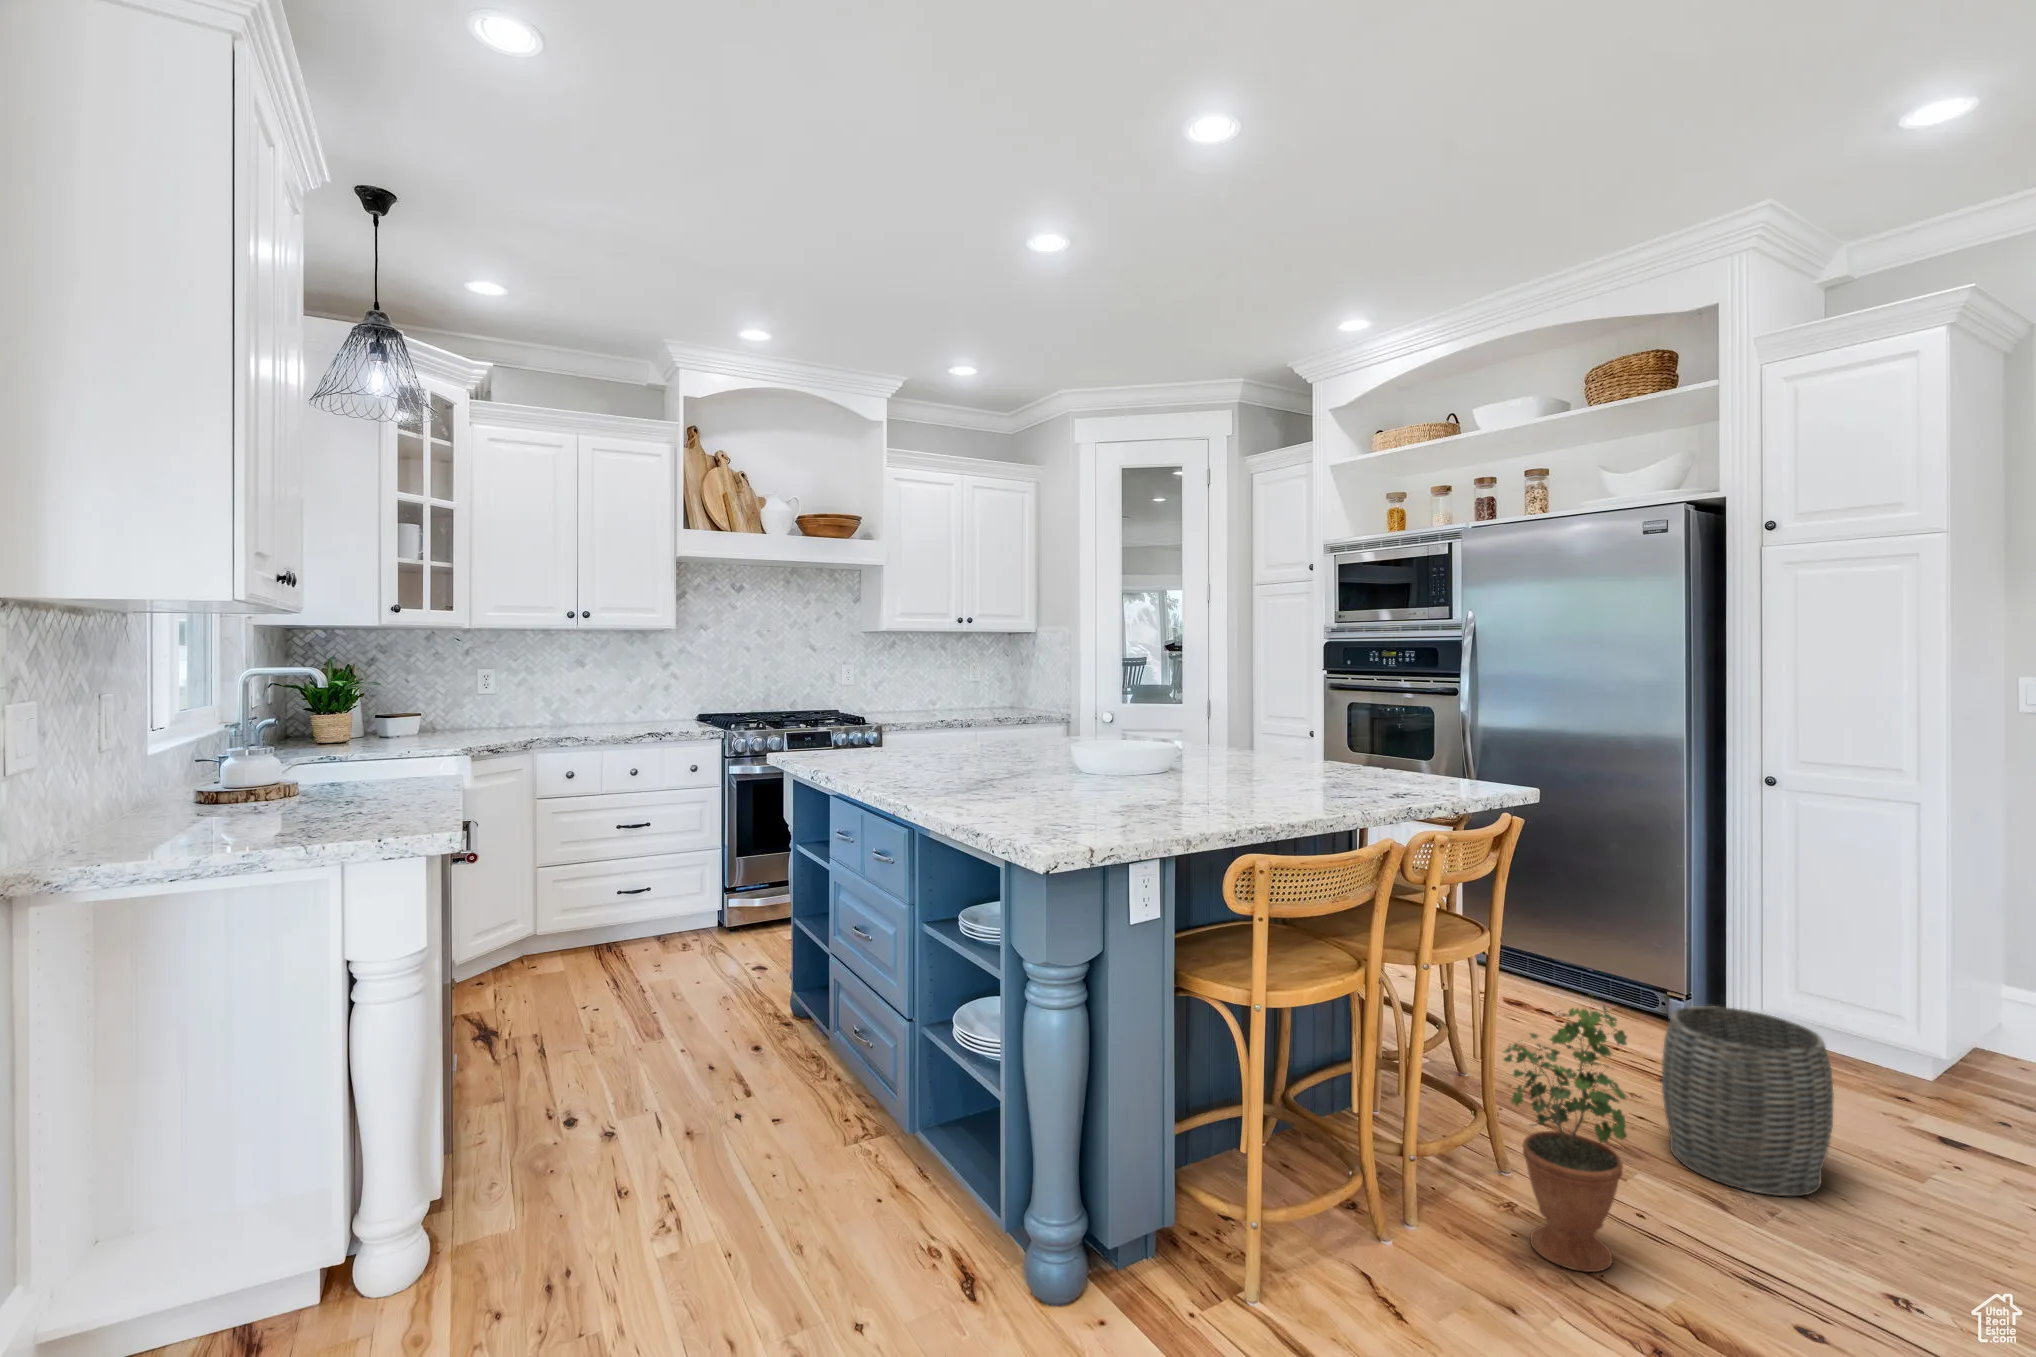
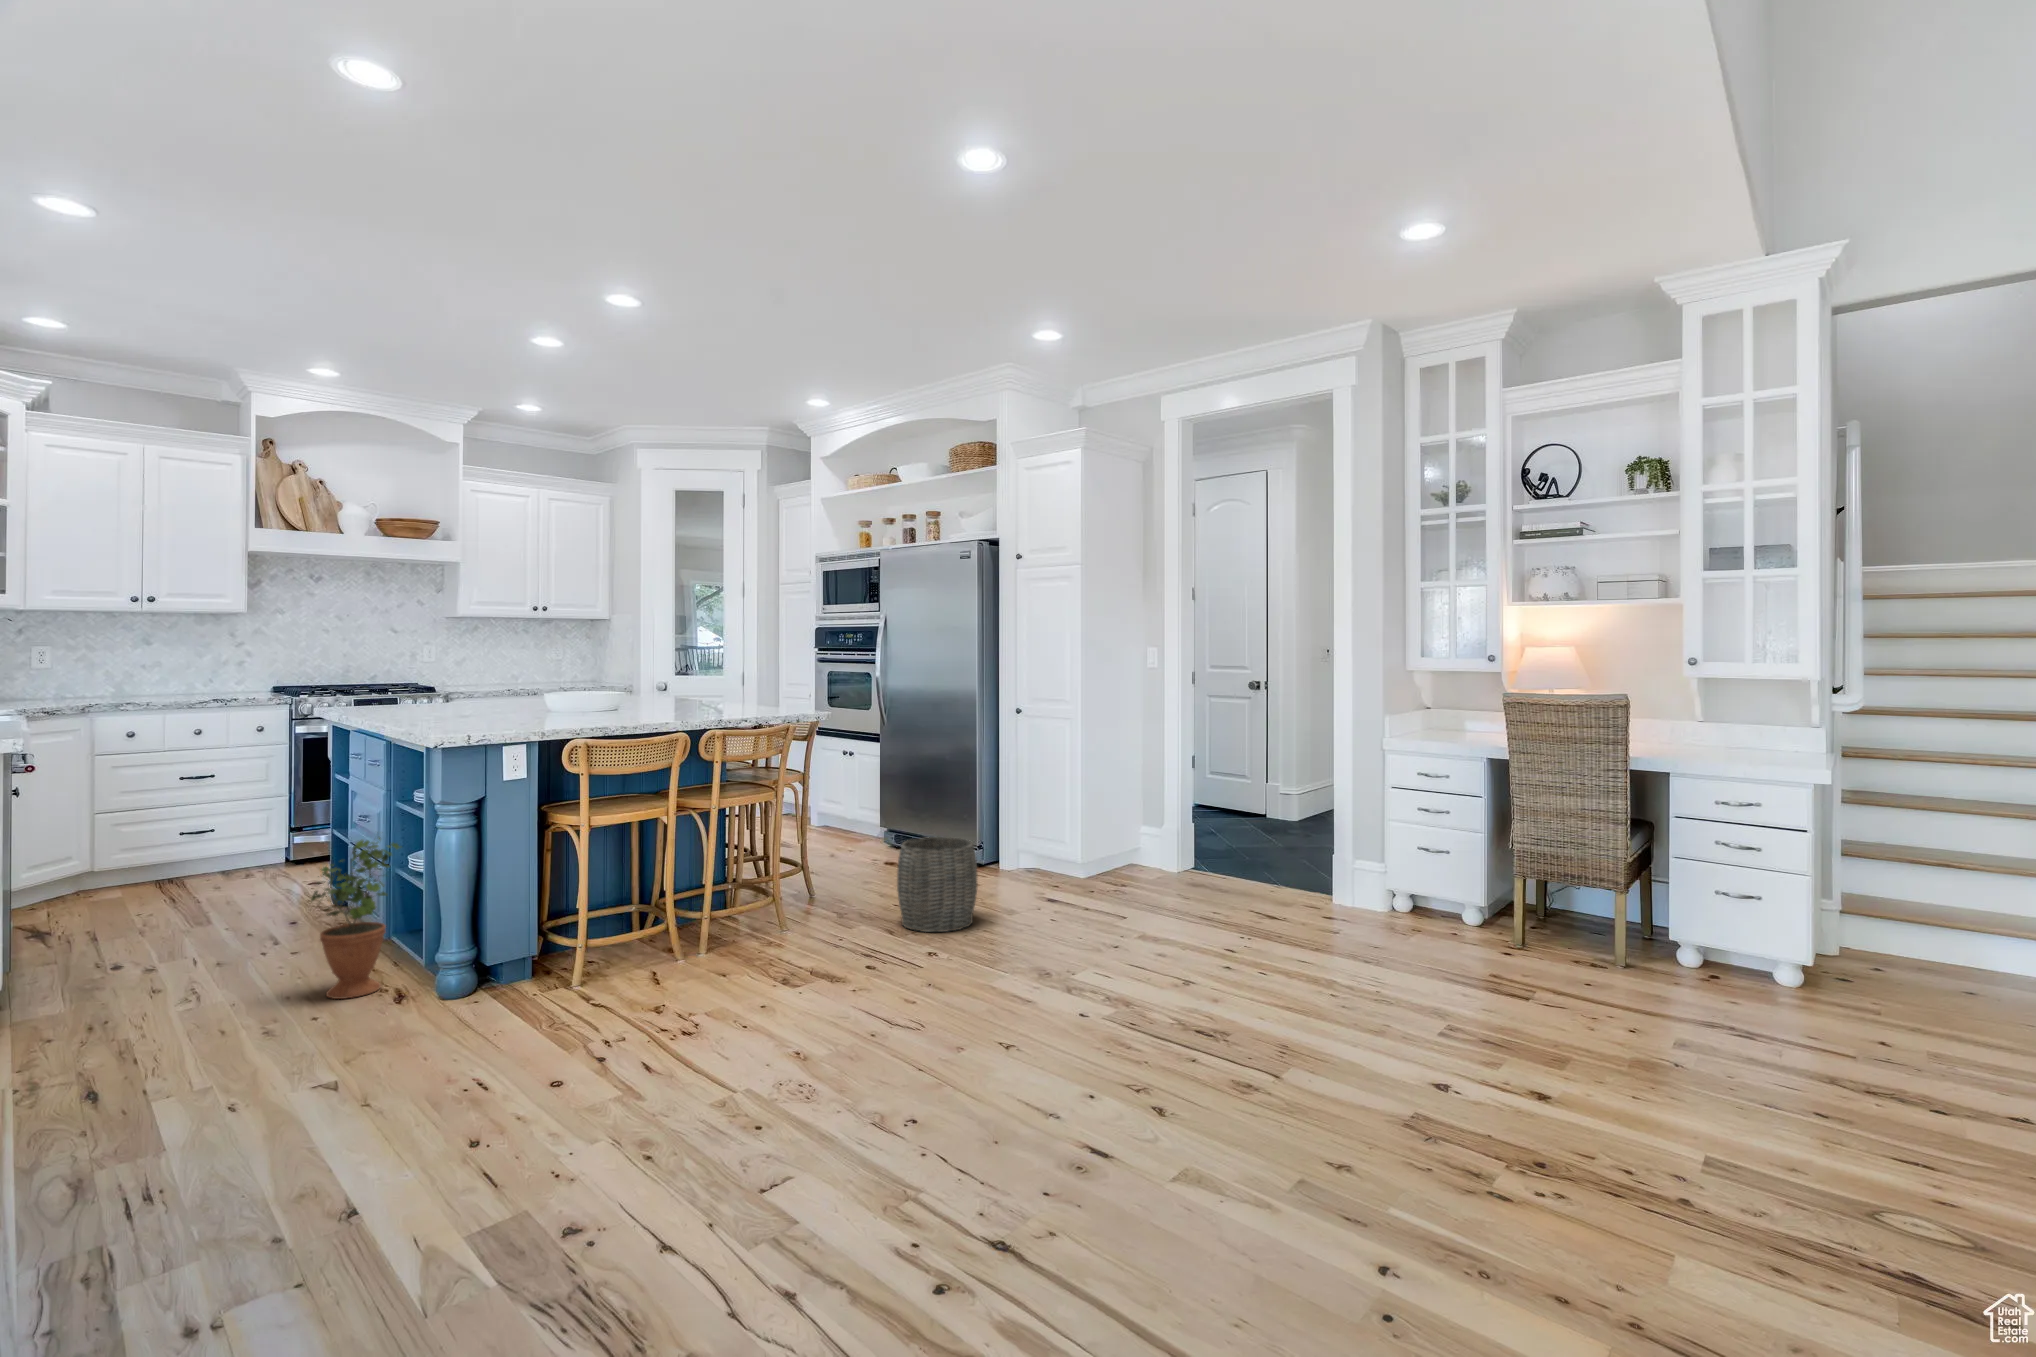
potted plant: present [1504,1007,1627,1272] -> present [311,838,400,999]

